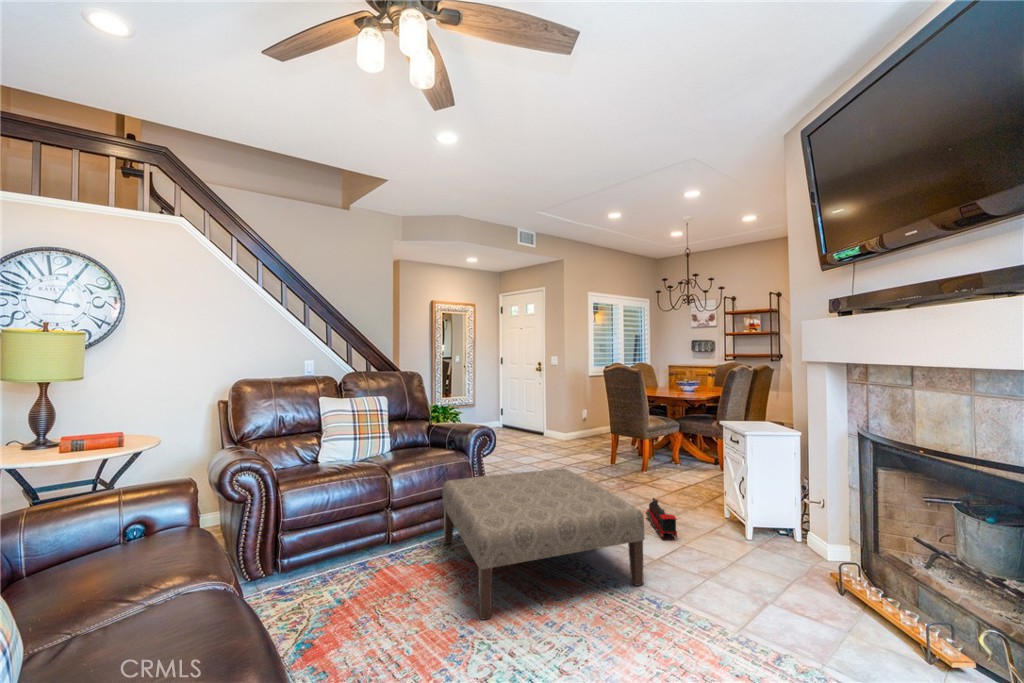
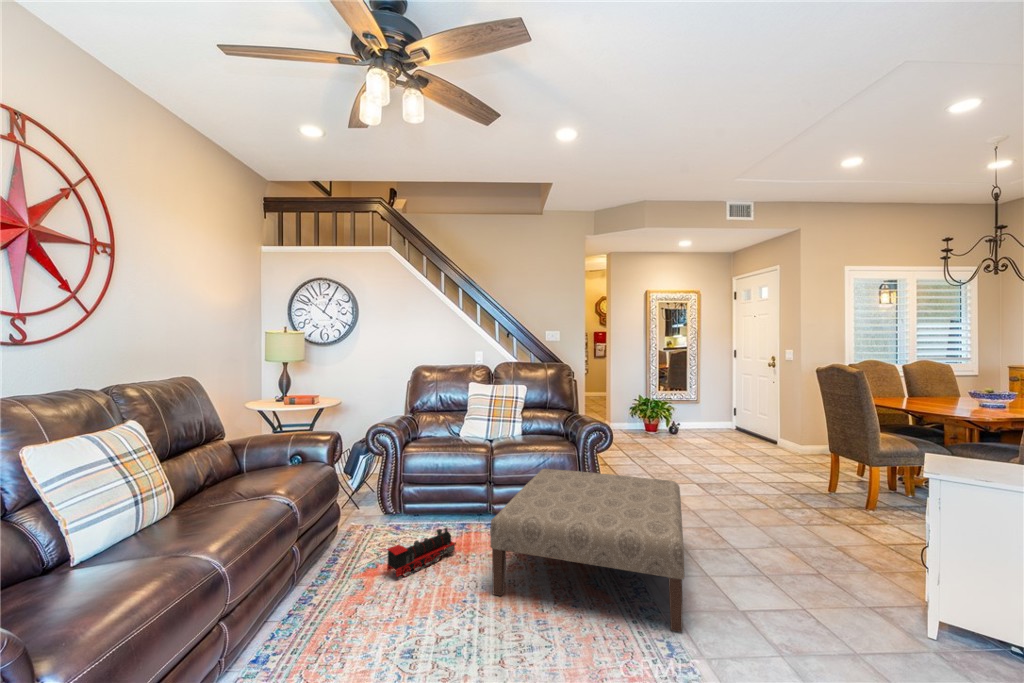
toy train: present [646,498,677,537] -> present [387,527,456,577]

